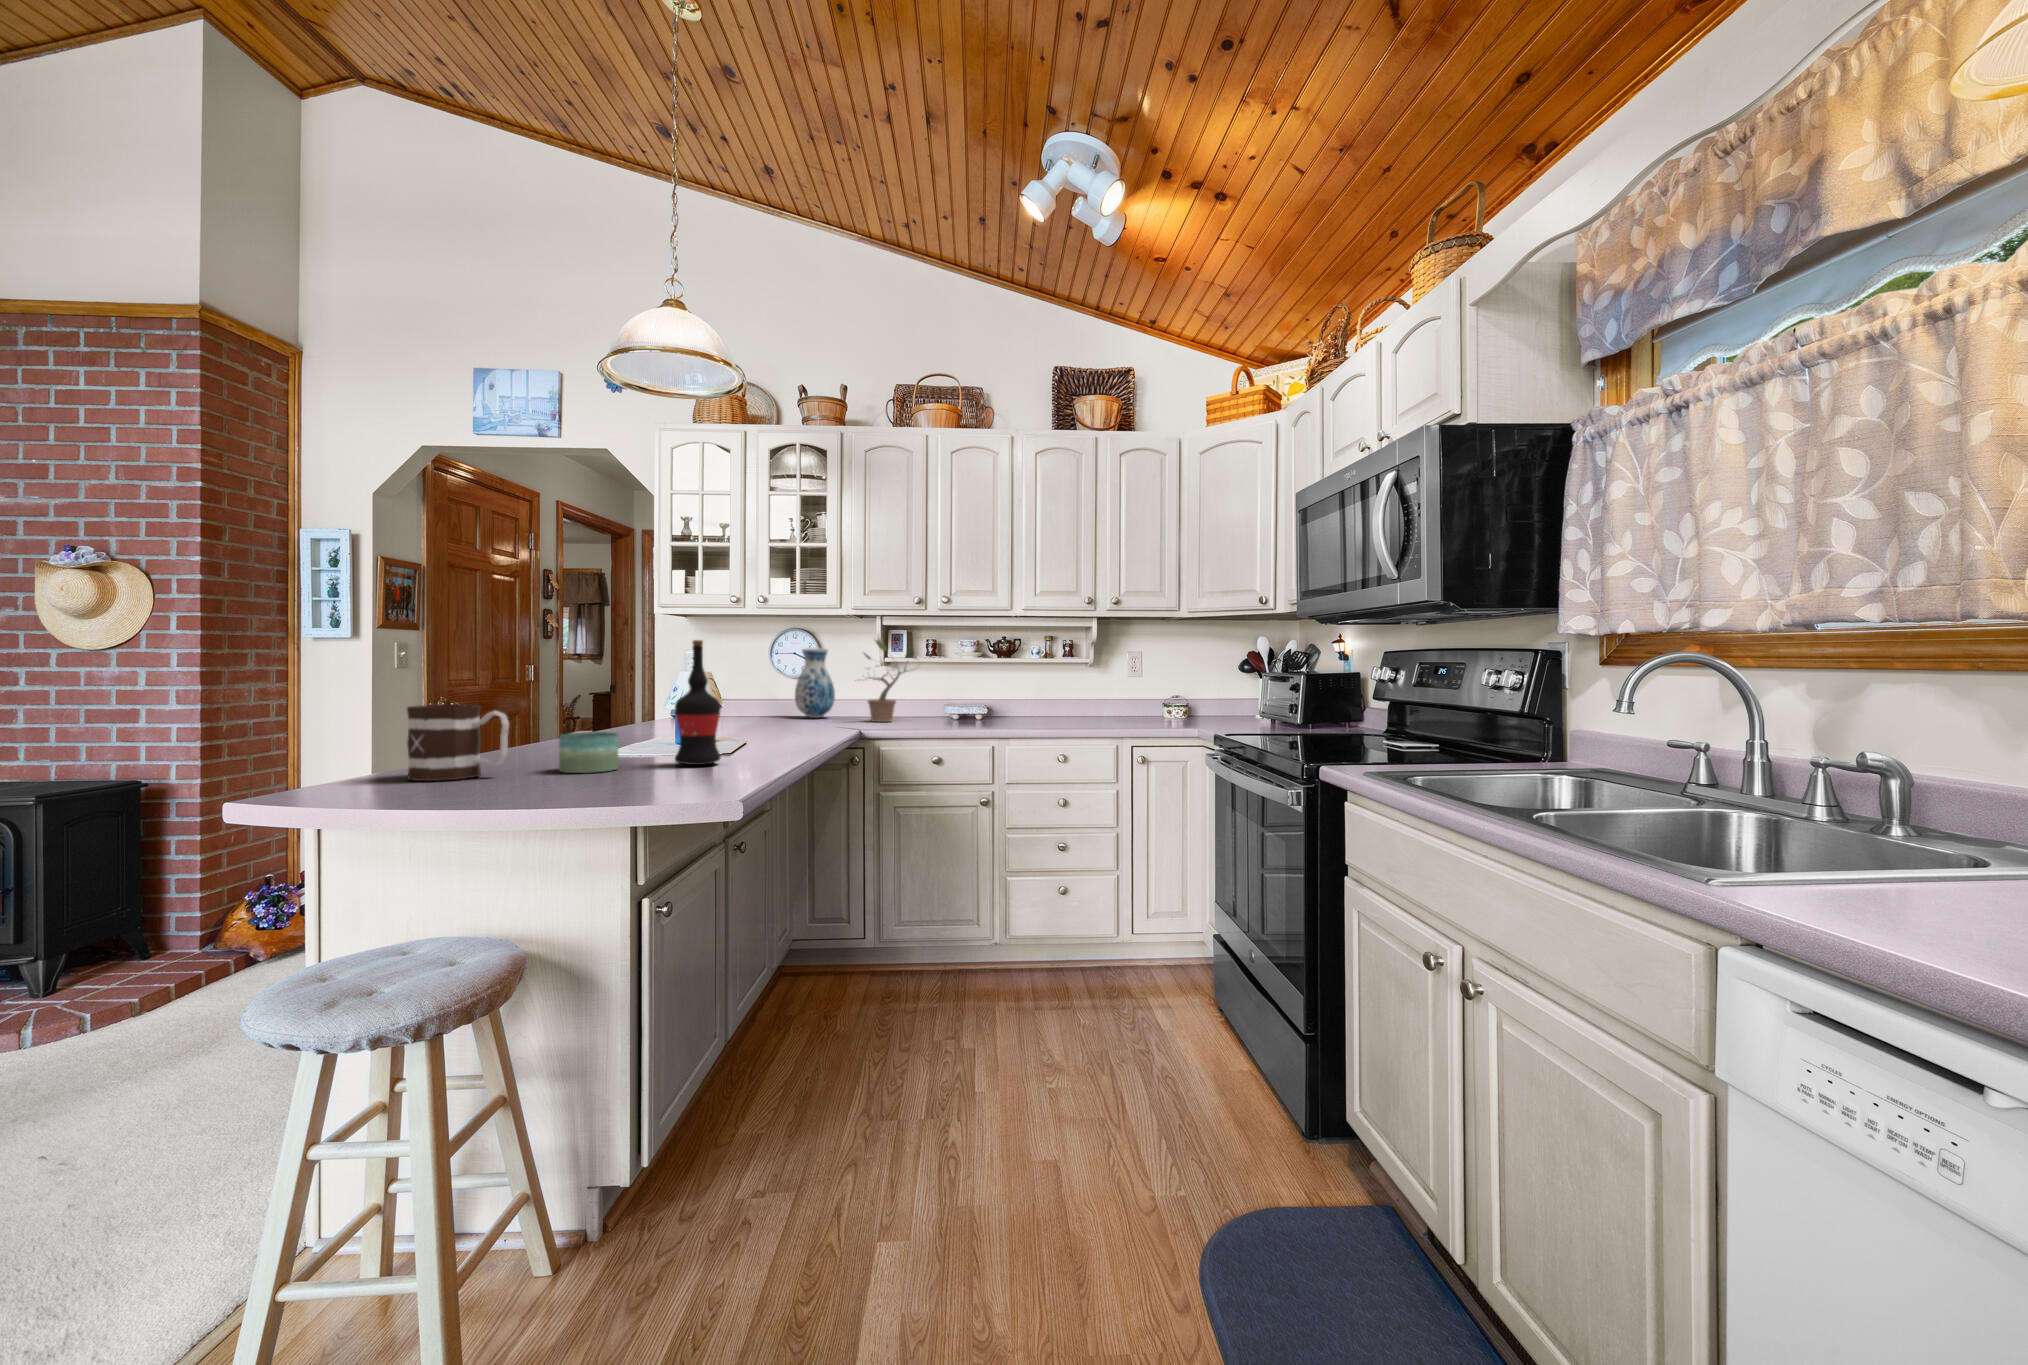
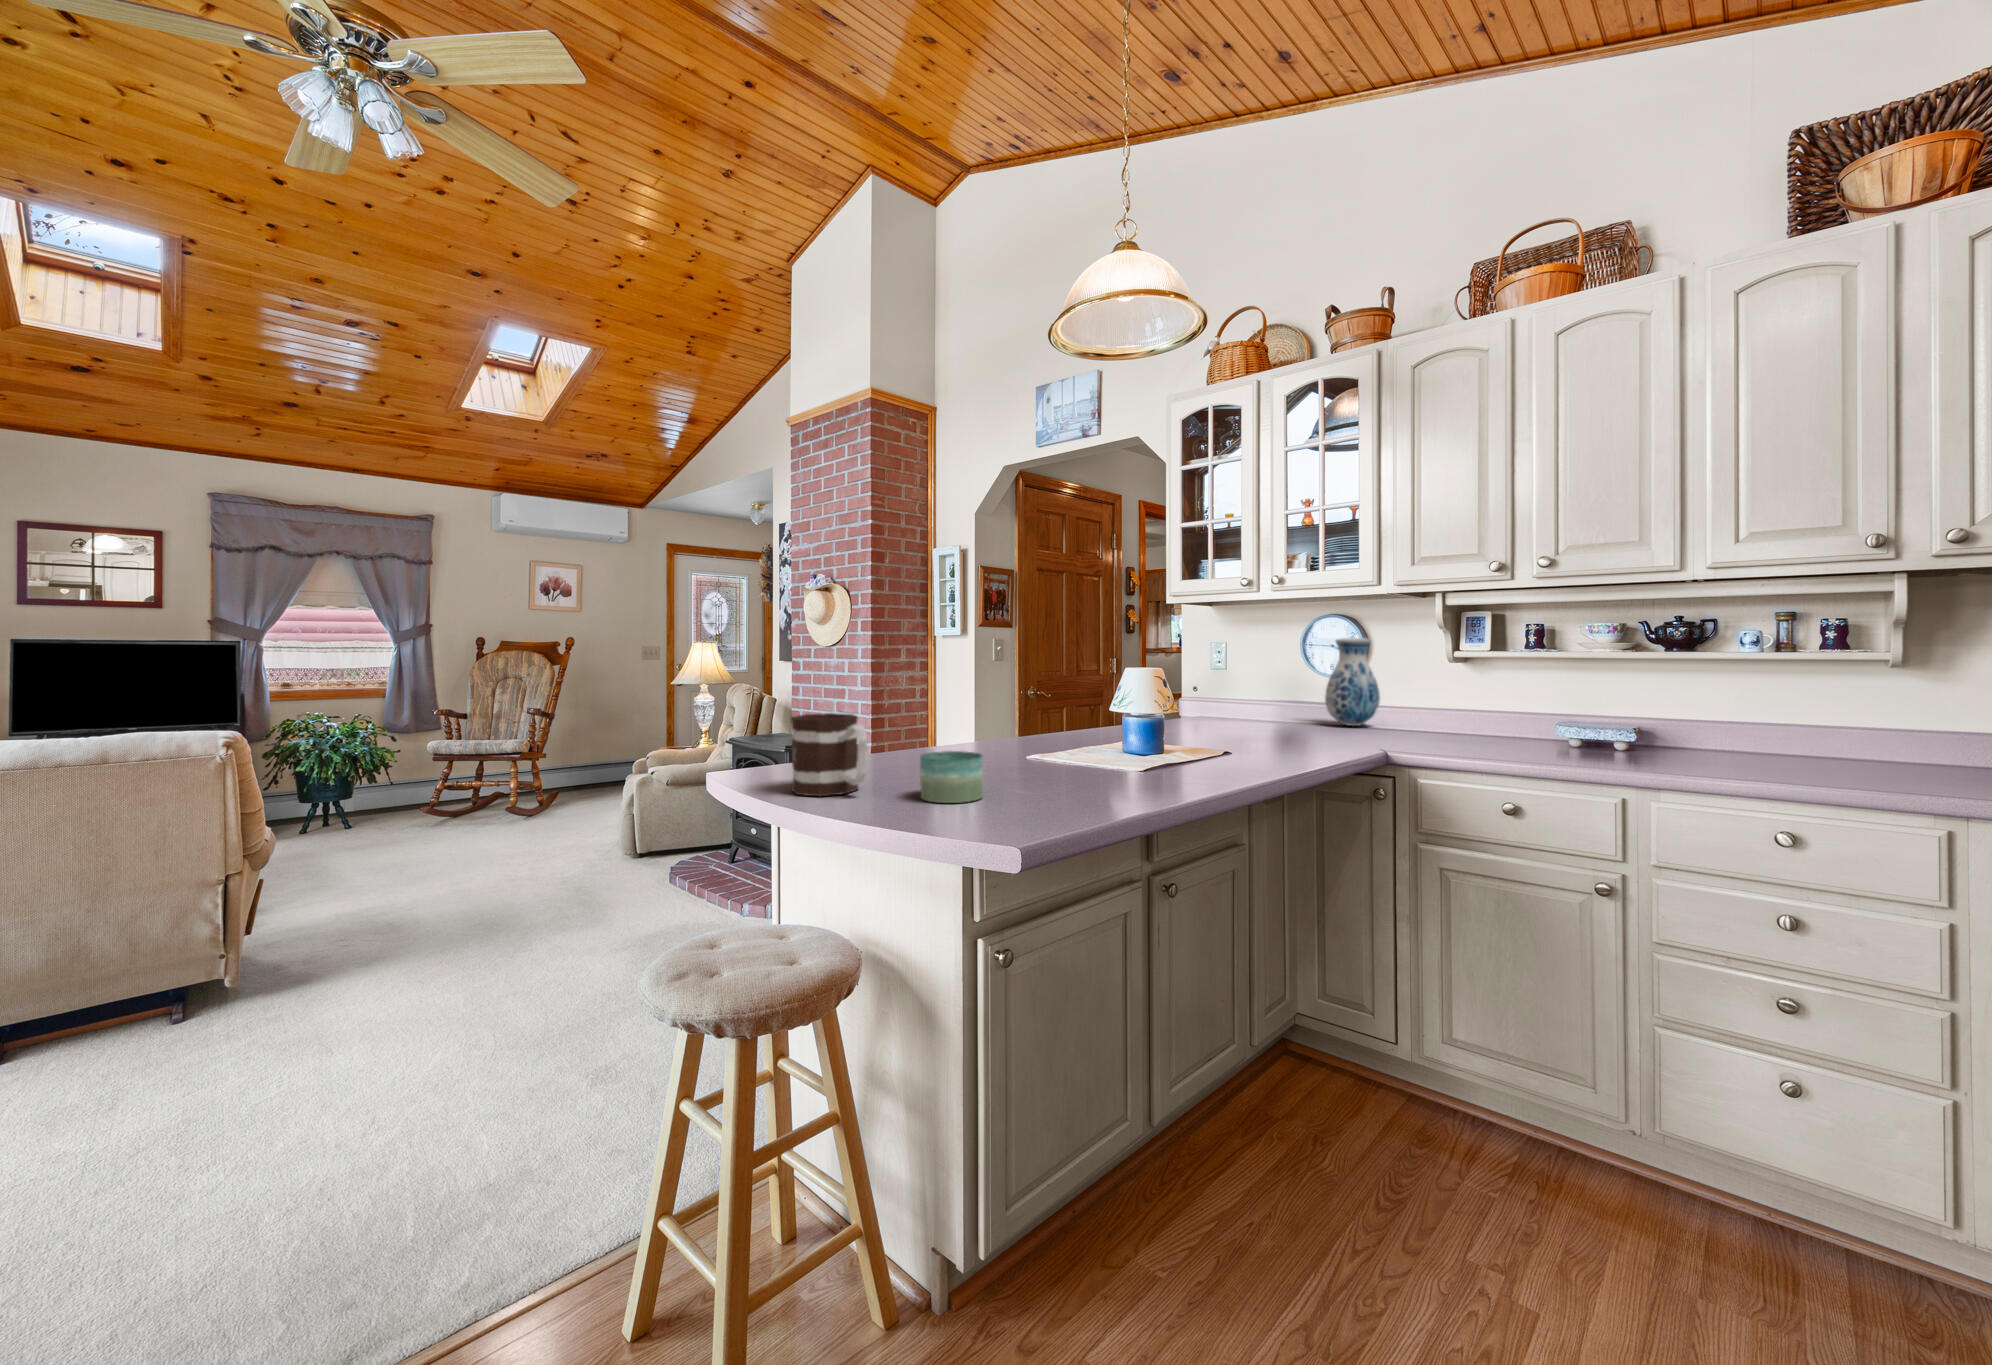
wine bottle: present [675,640,721,765] -> none [1043,641,1101,805]
potted plant: present [865,640,916,722] -> none [1394,622,1508,740]

